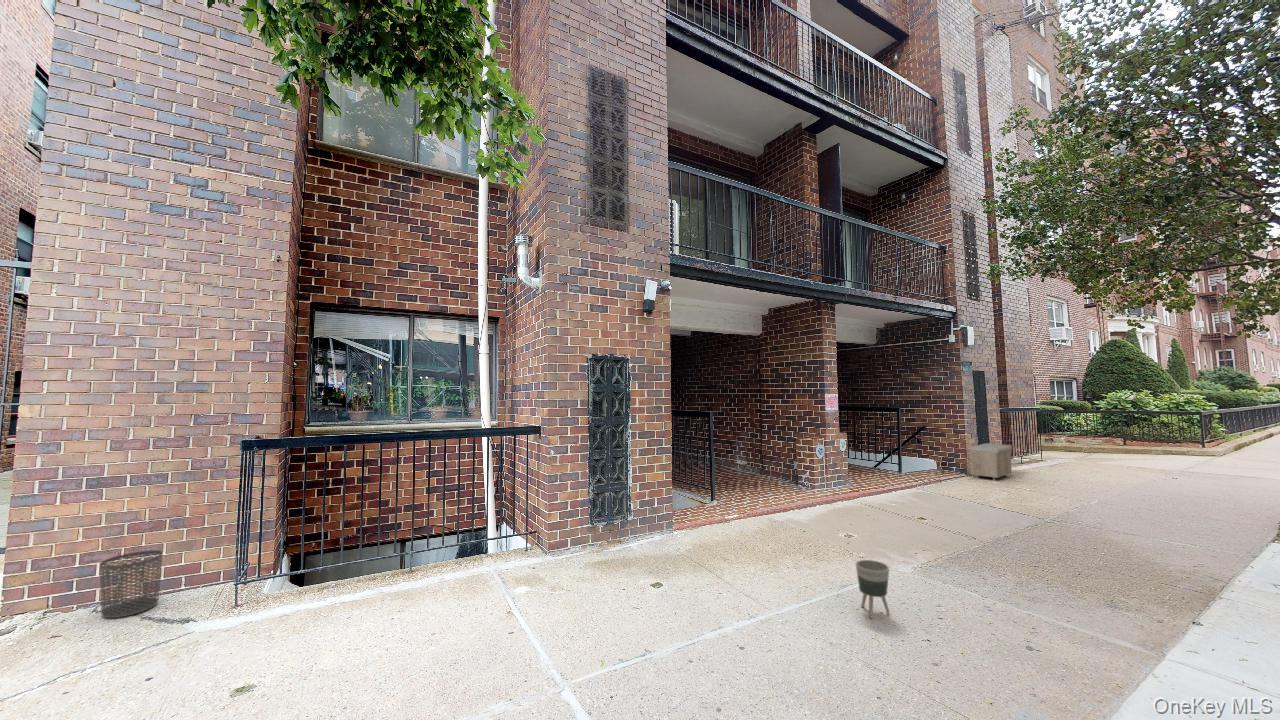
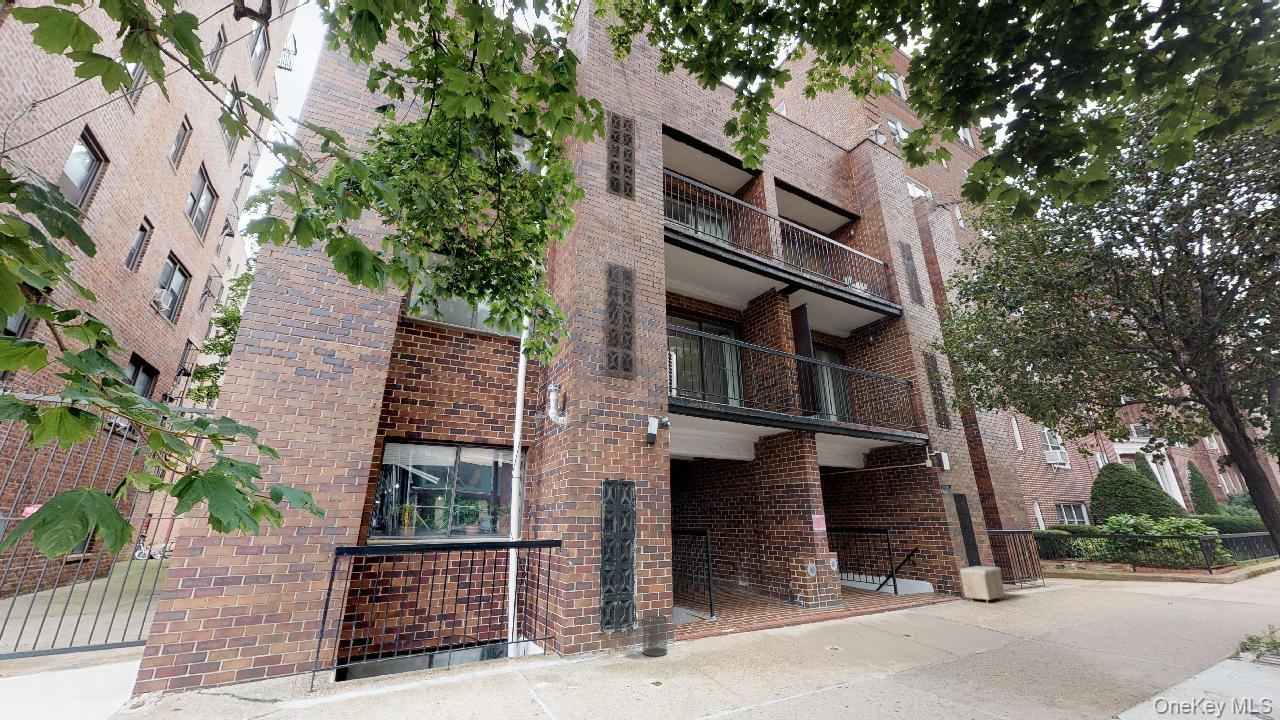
waste bin: present [100,550,162,618] -> present [641,616,668,656]
planter: present [856,560,889,618] -> none [821,652,853,703]

